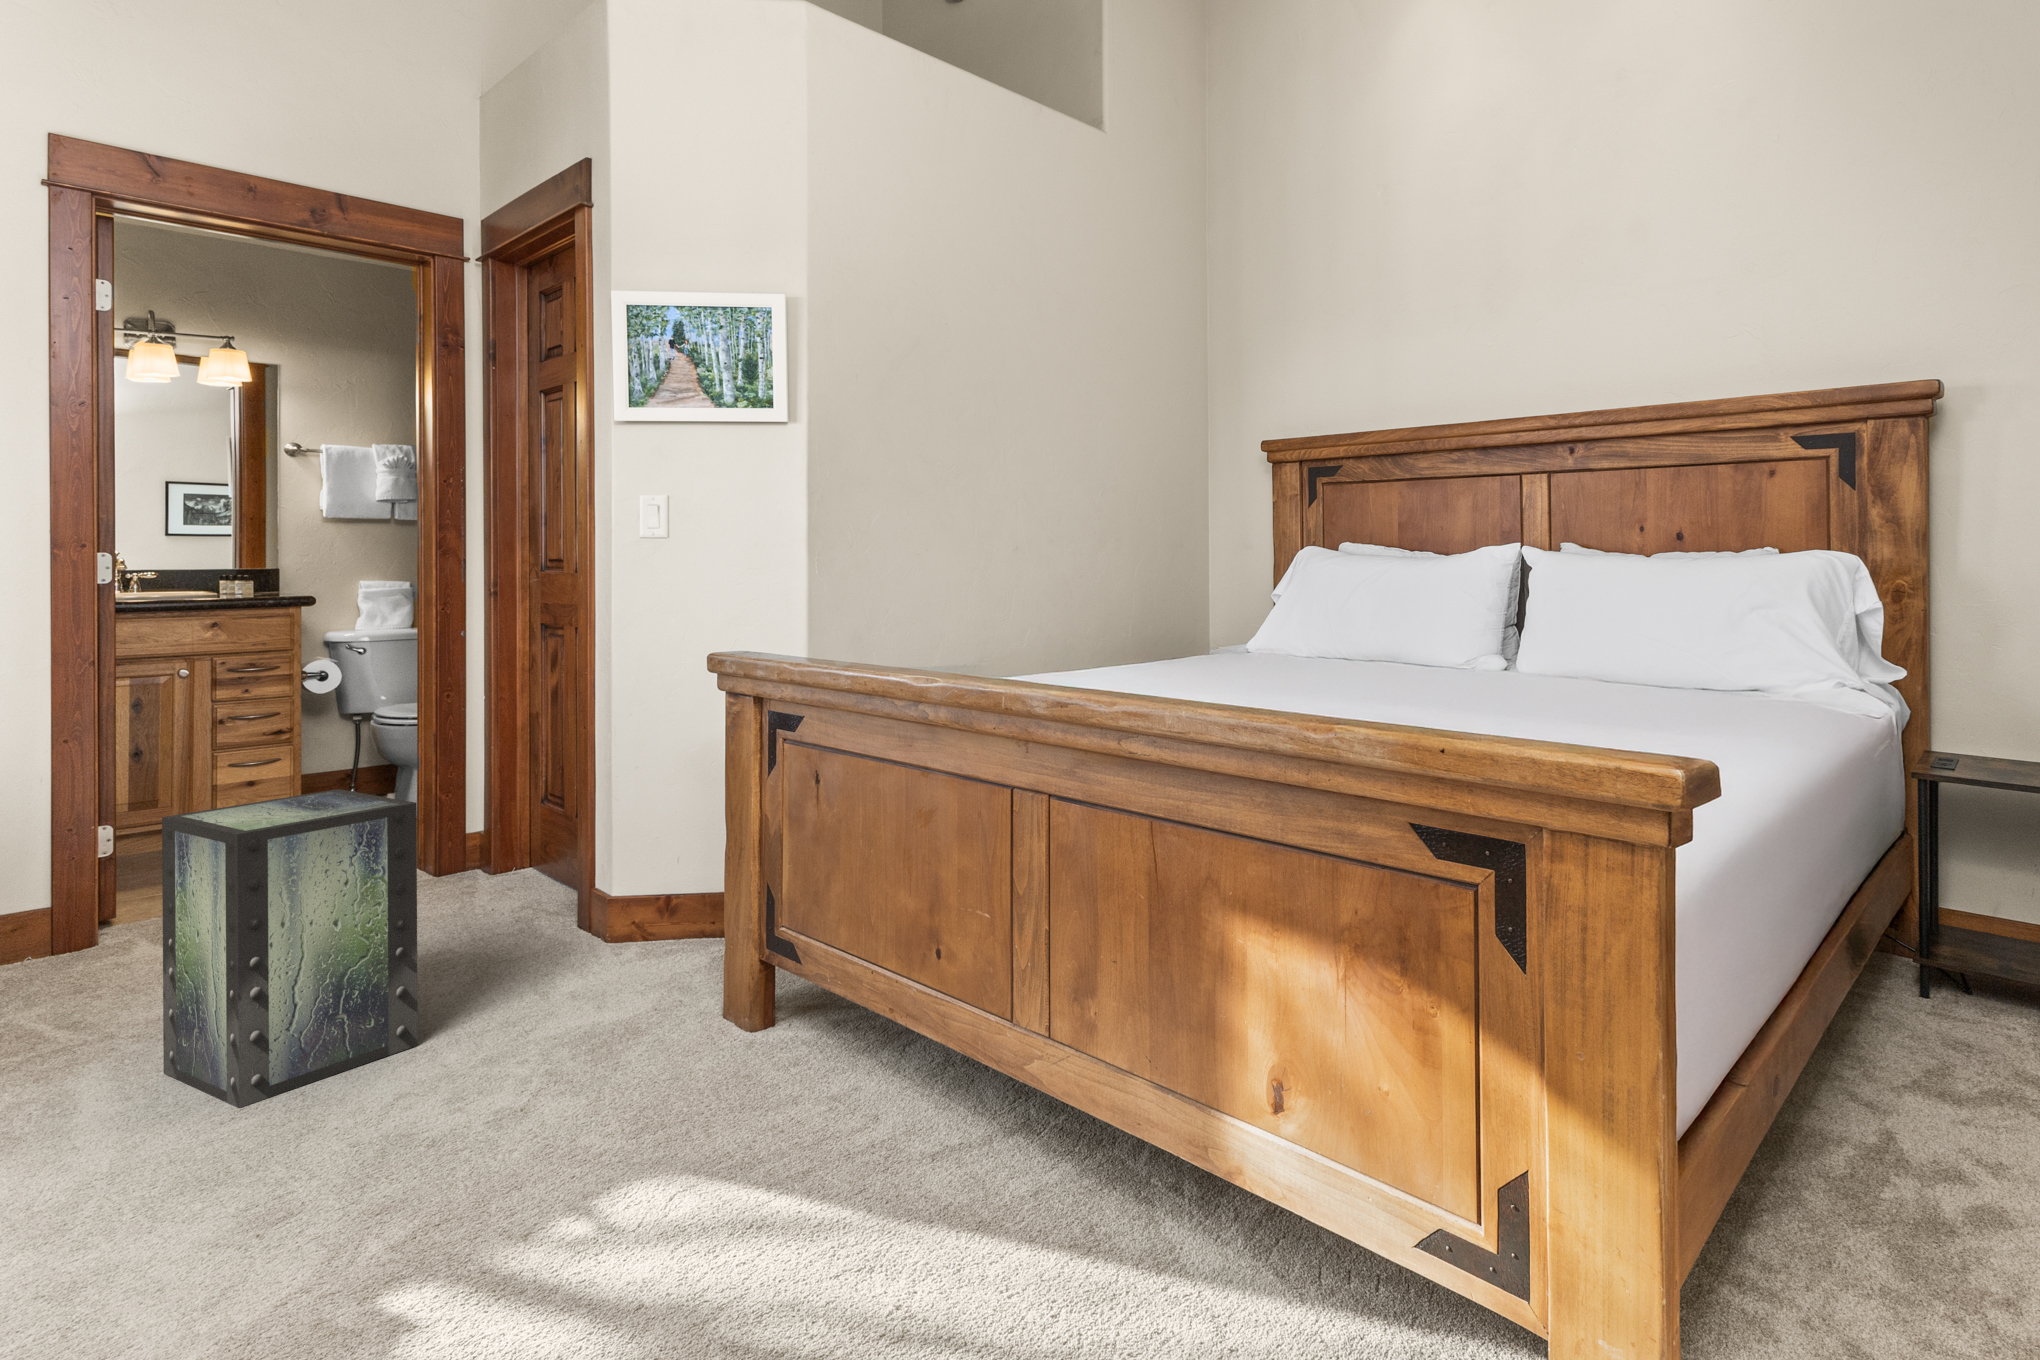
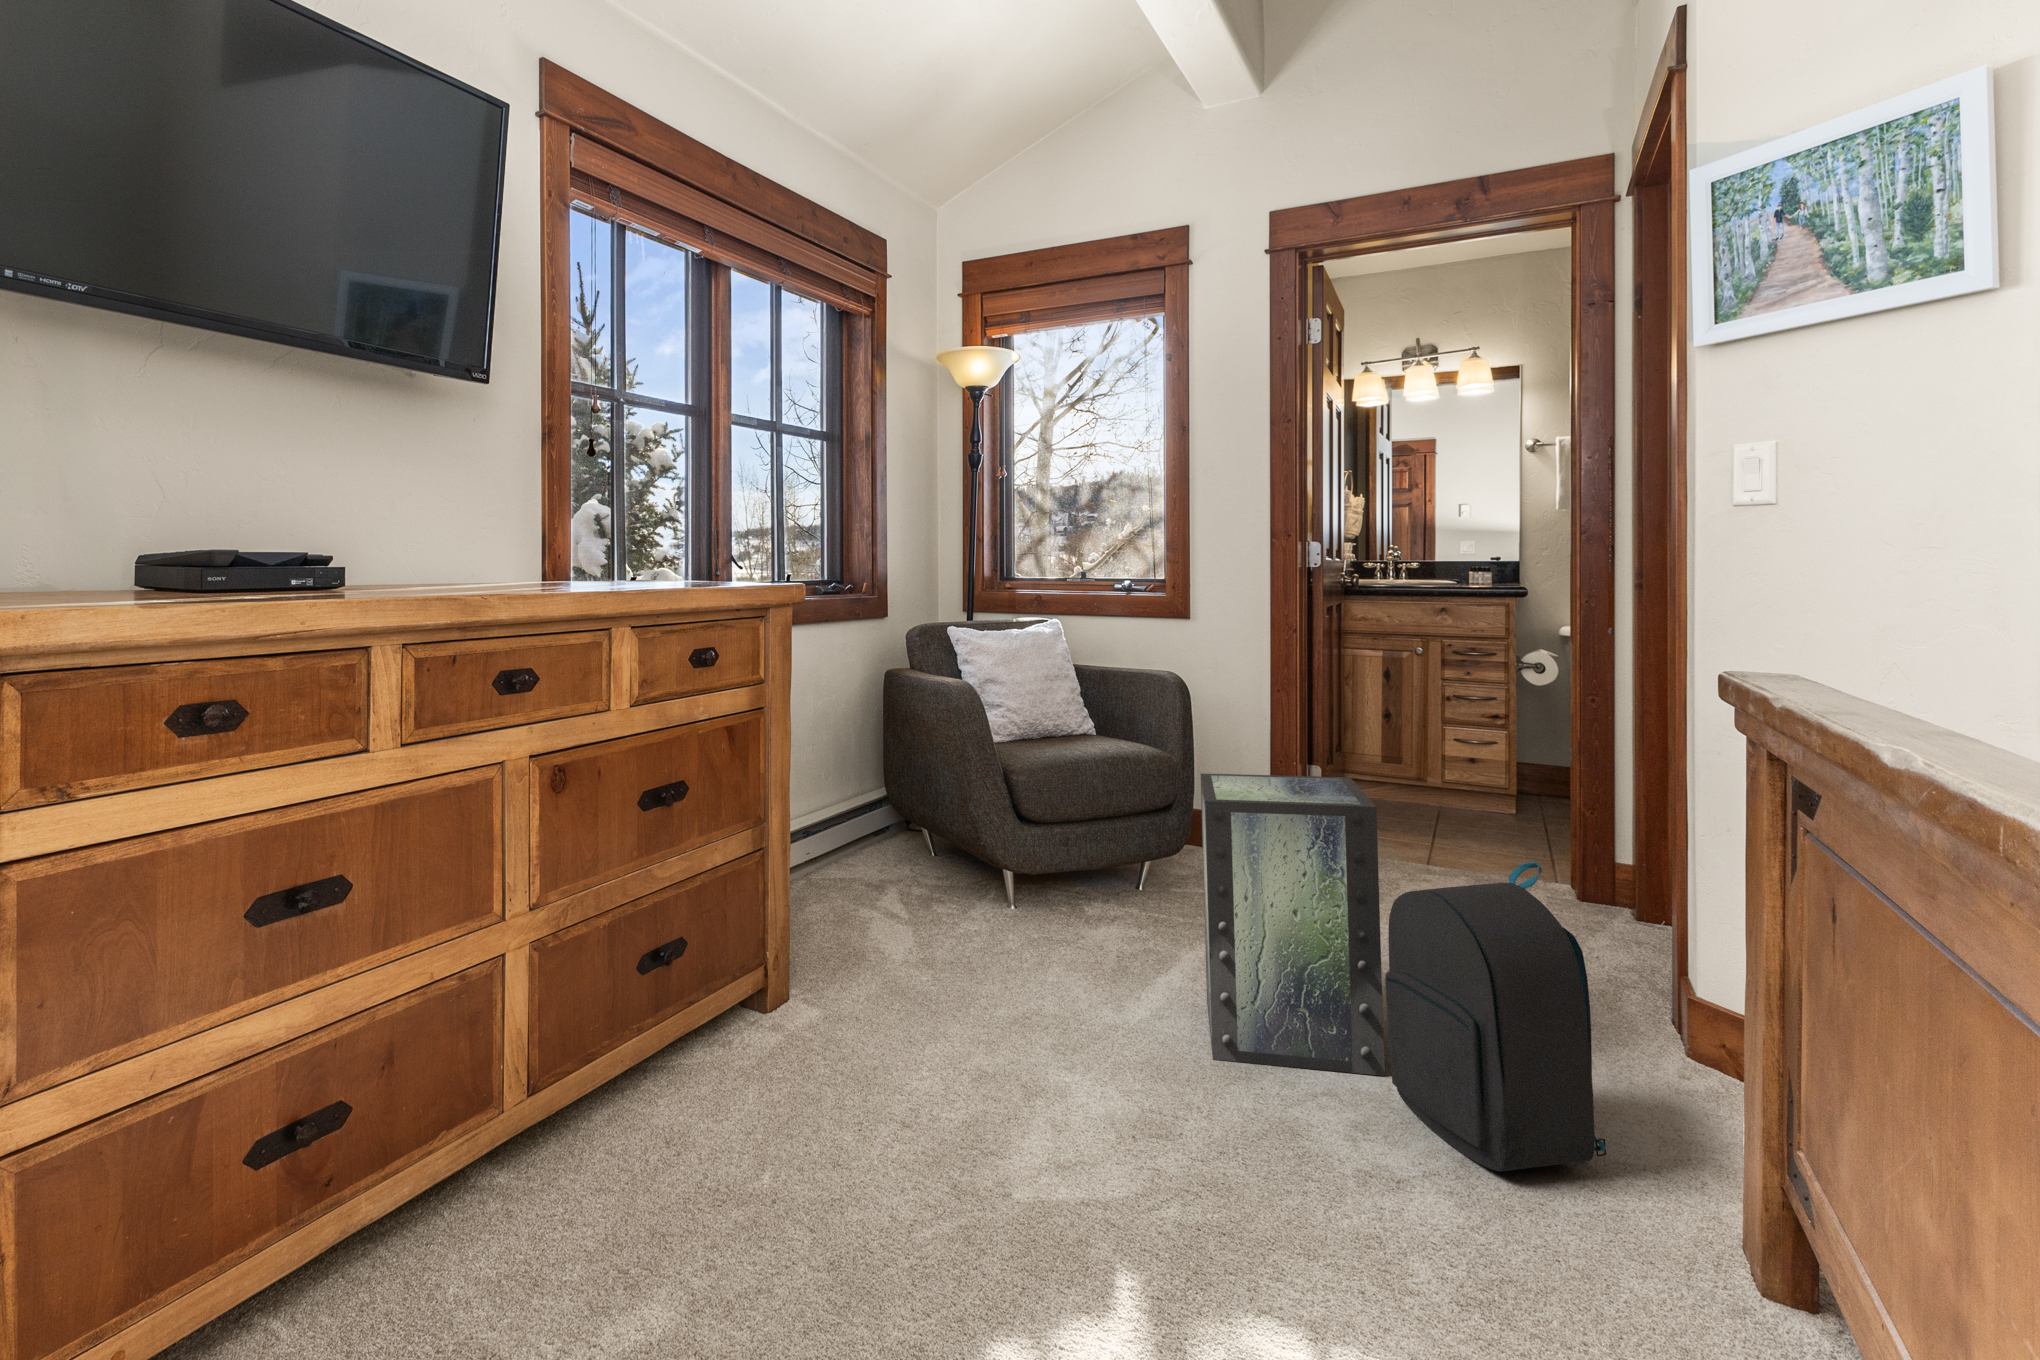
backpack: none [445,815,623,1059] -> present [1385,862,1606,1172]

